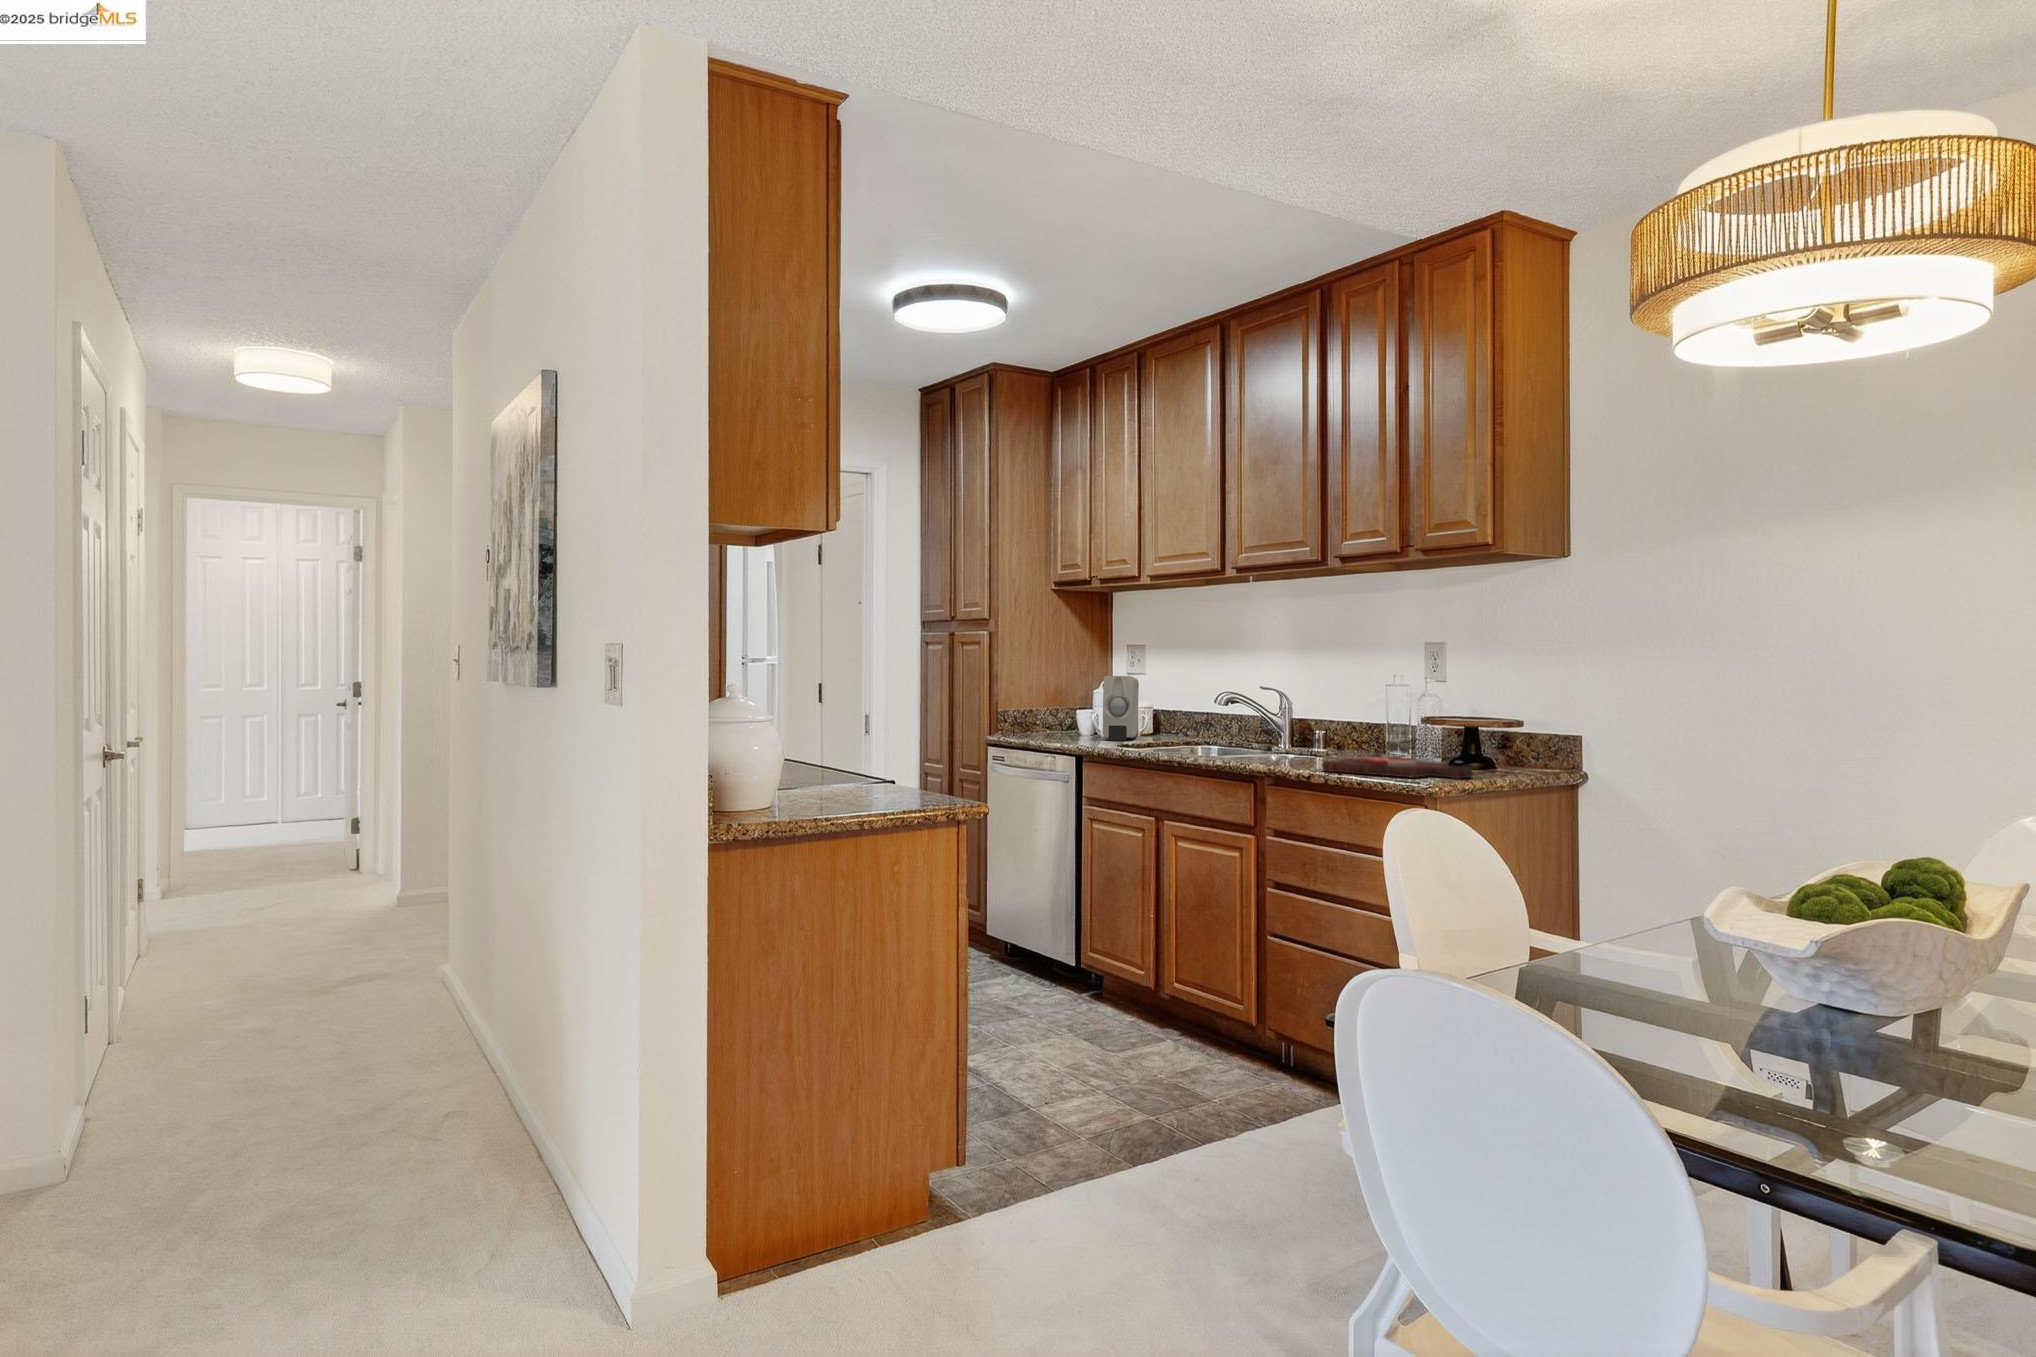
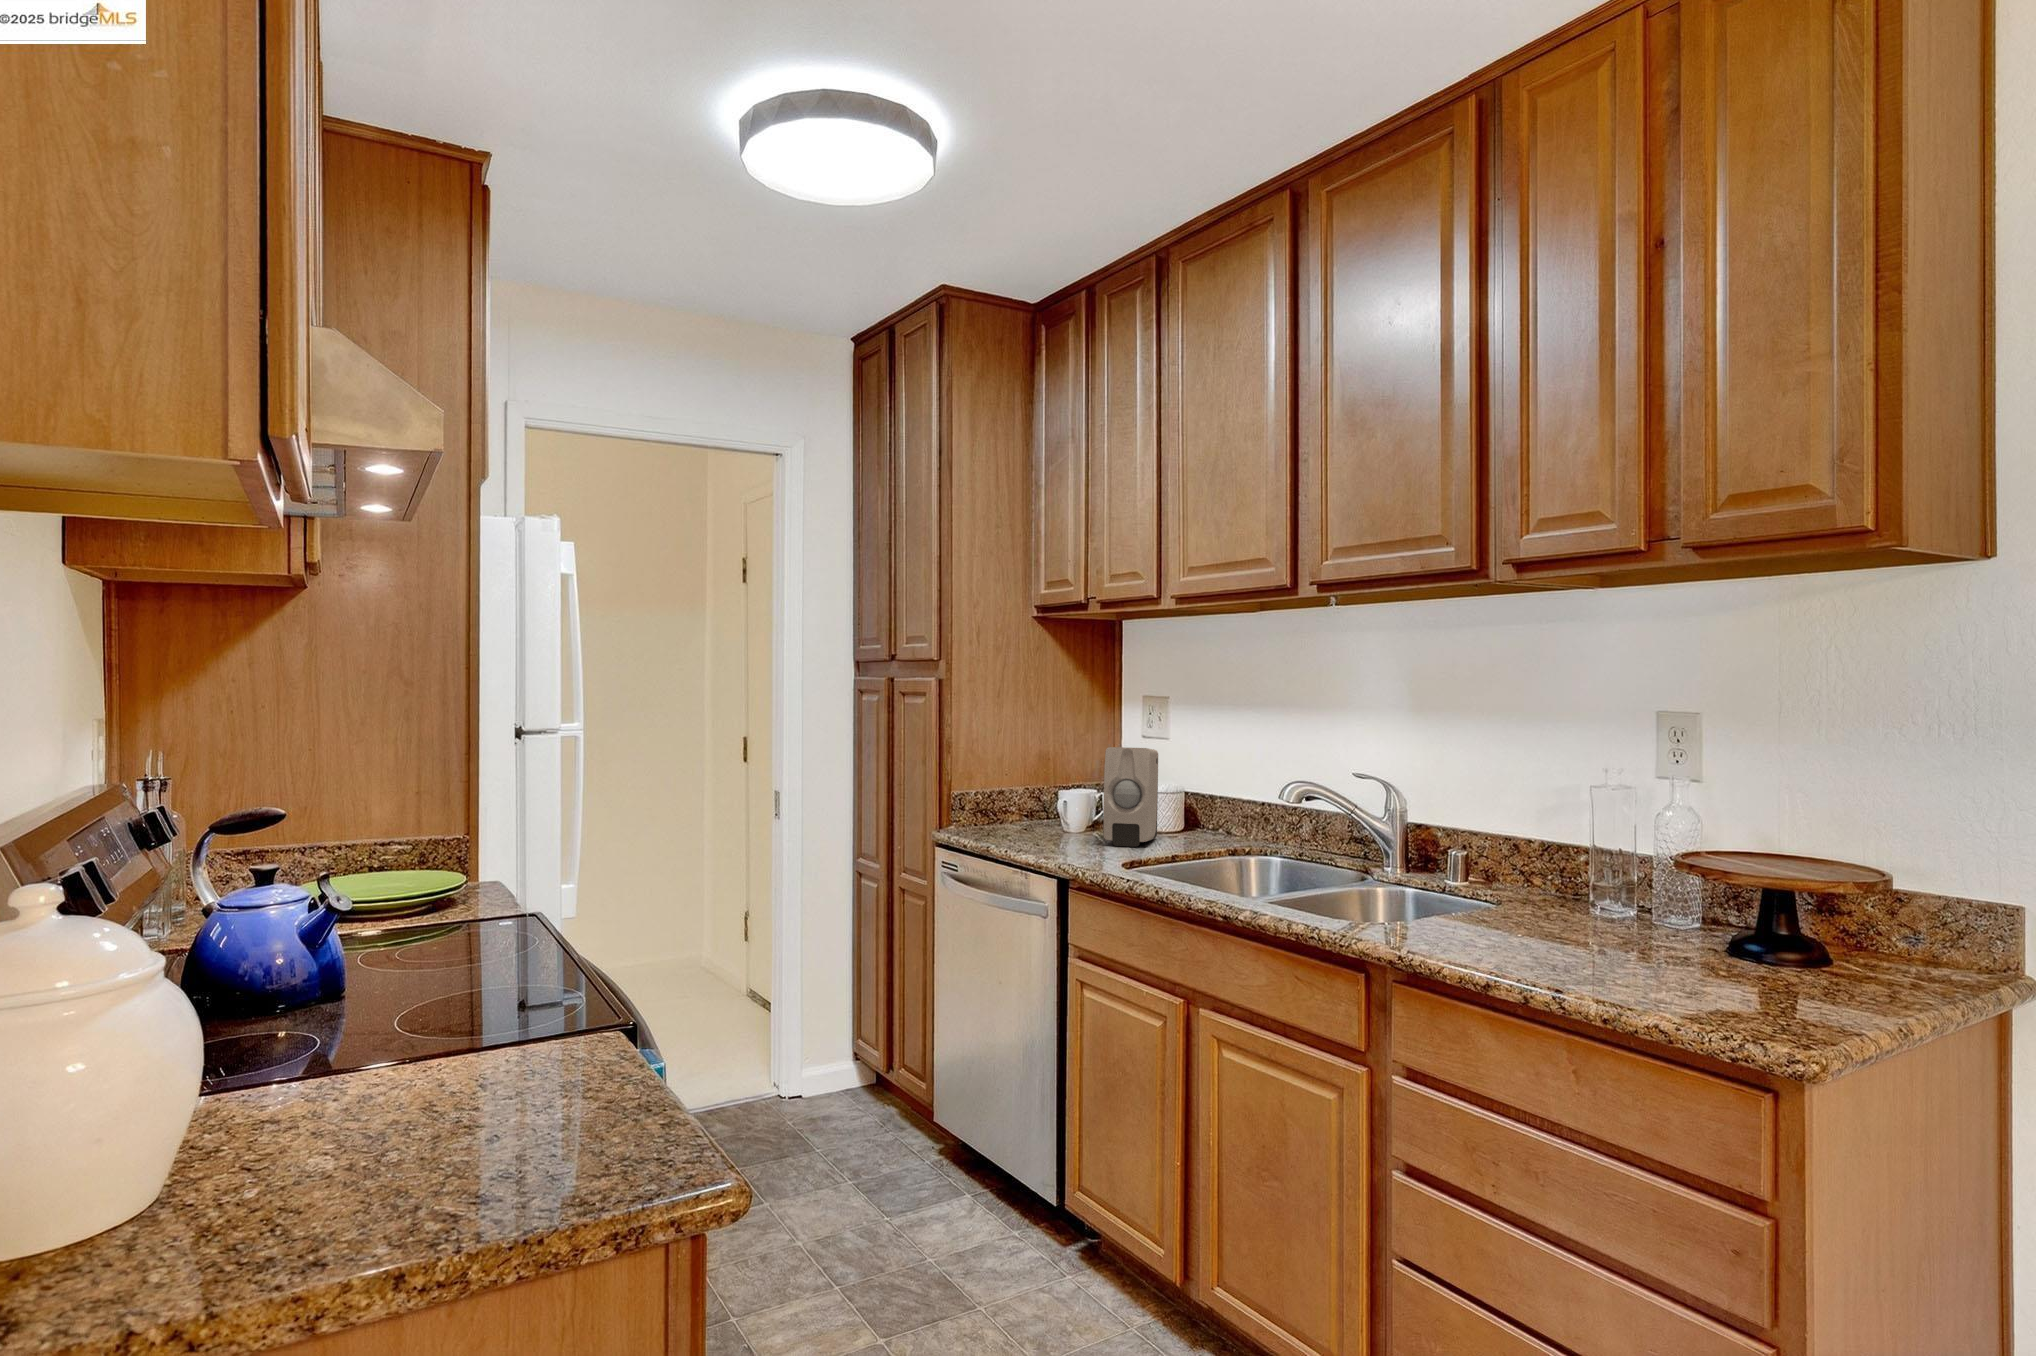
cutting board: present [1322,755,1473,778] -> none [1506,930,1840,1011]

